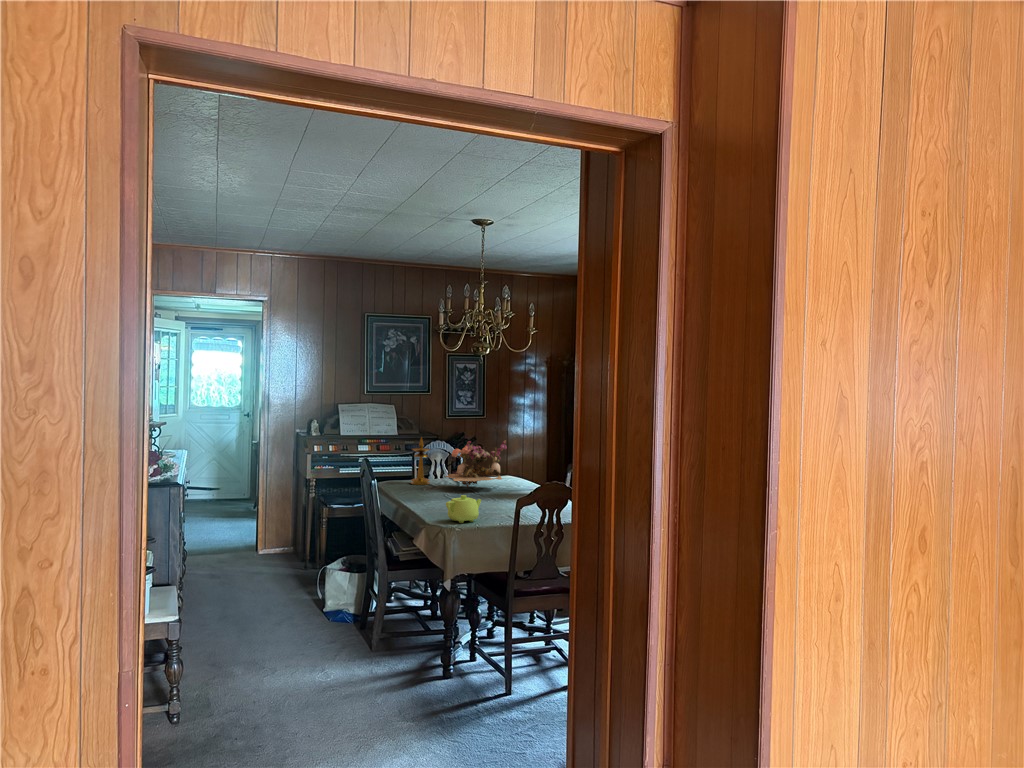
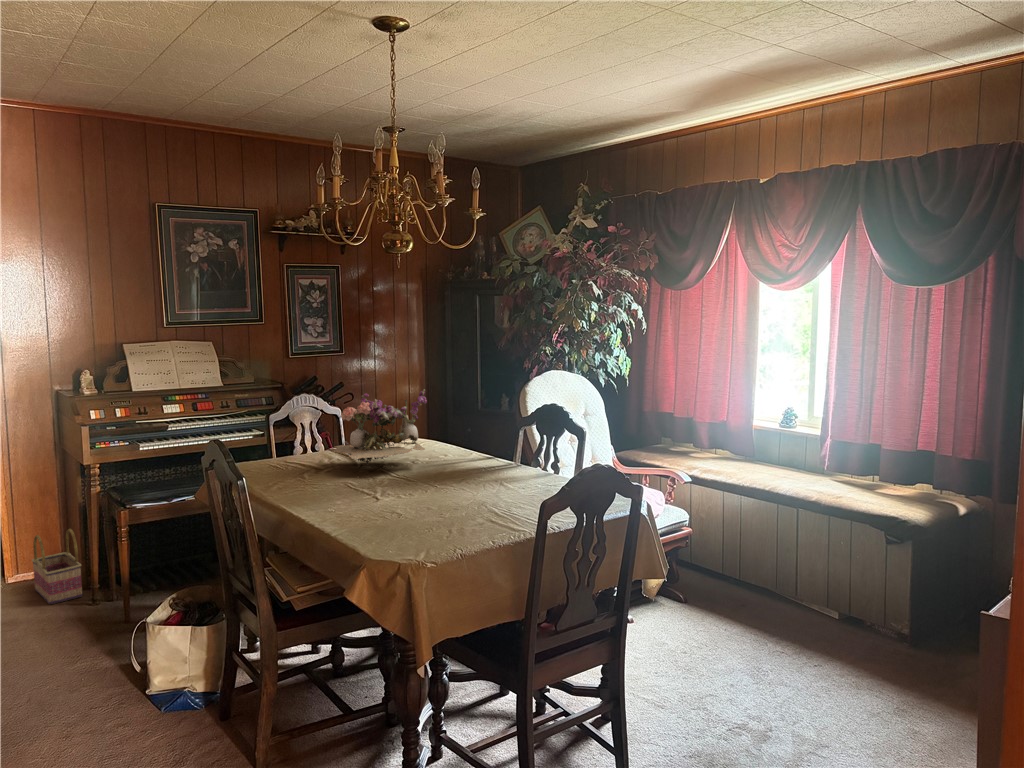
candlestick: present [411,437,430,485] -> none [270,391,304,466]
teapot: present [446,495,481,523] -> none [394,498,448,548]
basket: none [273,520,301,566] -> present [32,529,83,604]

